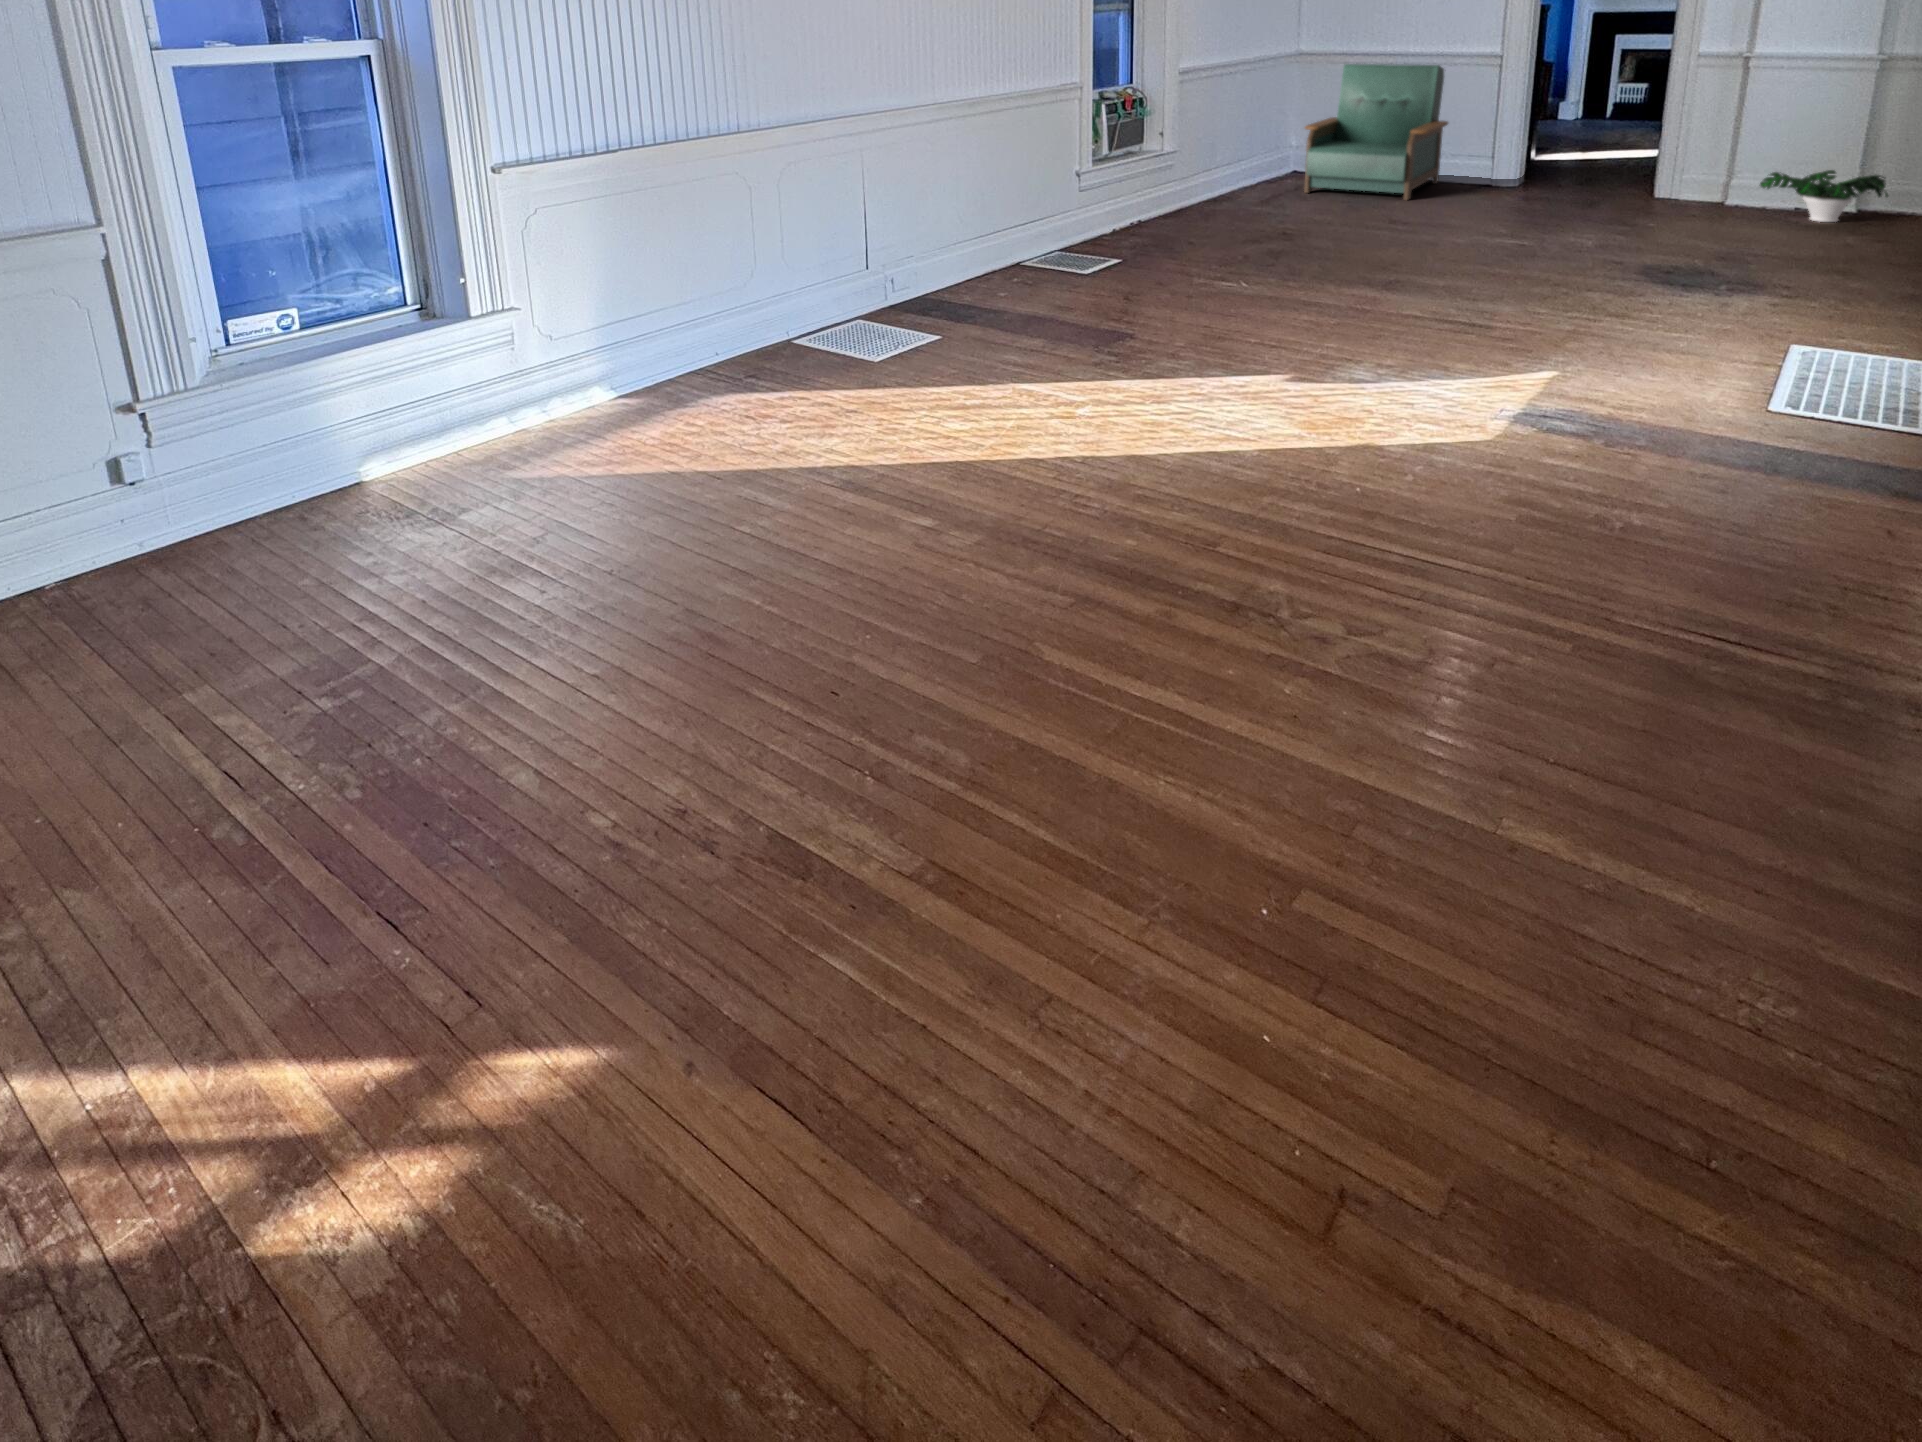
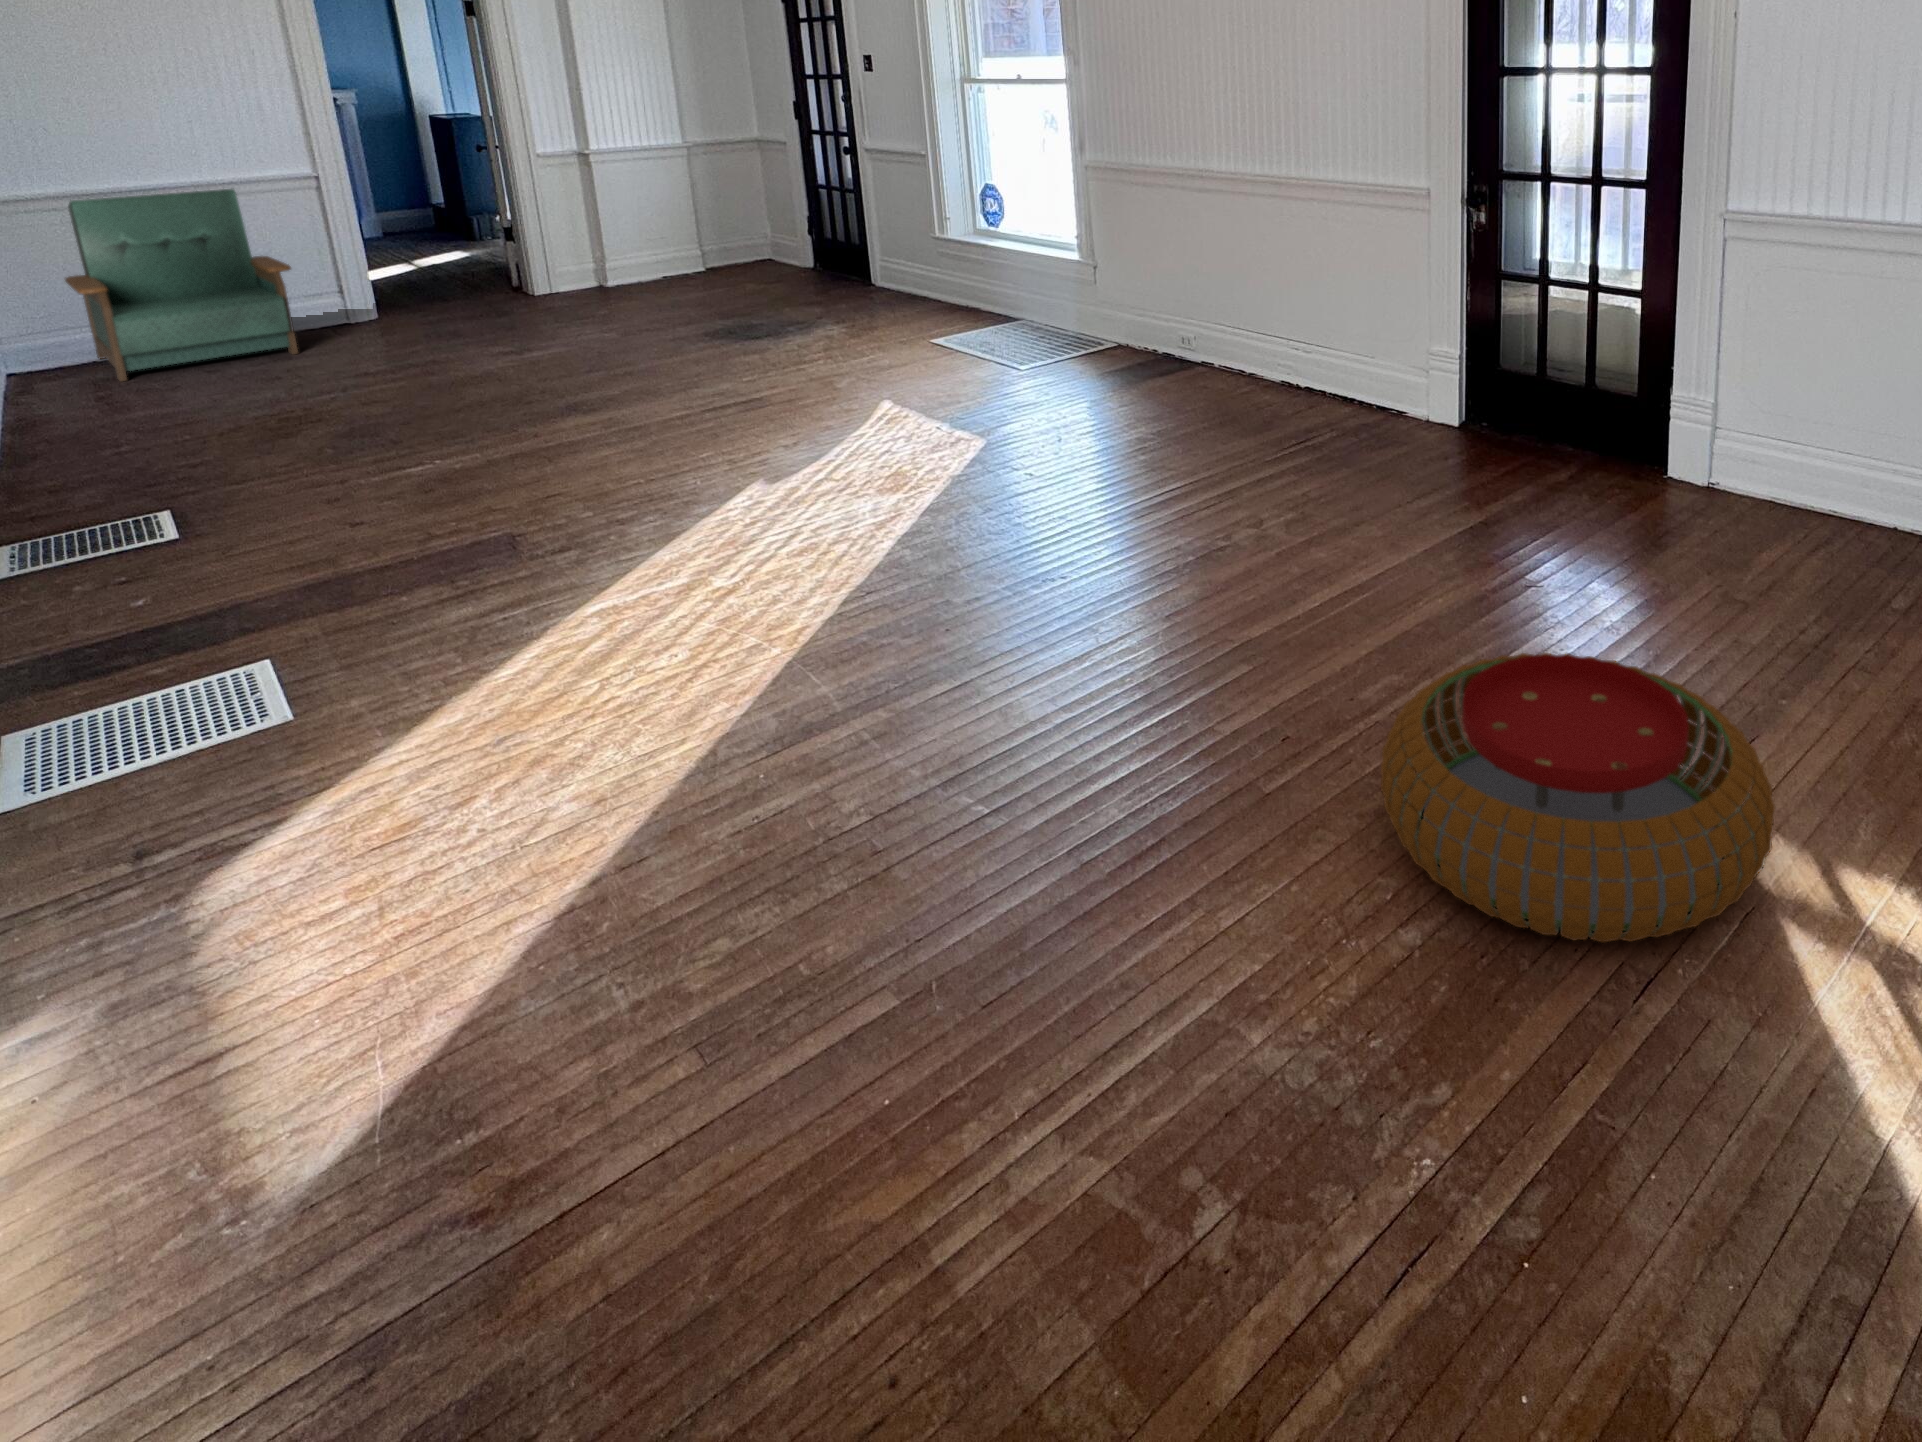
potted plant: present [1760,170,1888,222] -> none [649,239,748,284]
pouf: none [394,675,842,1035] -> present [1381,652,1775,943]

